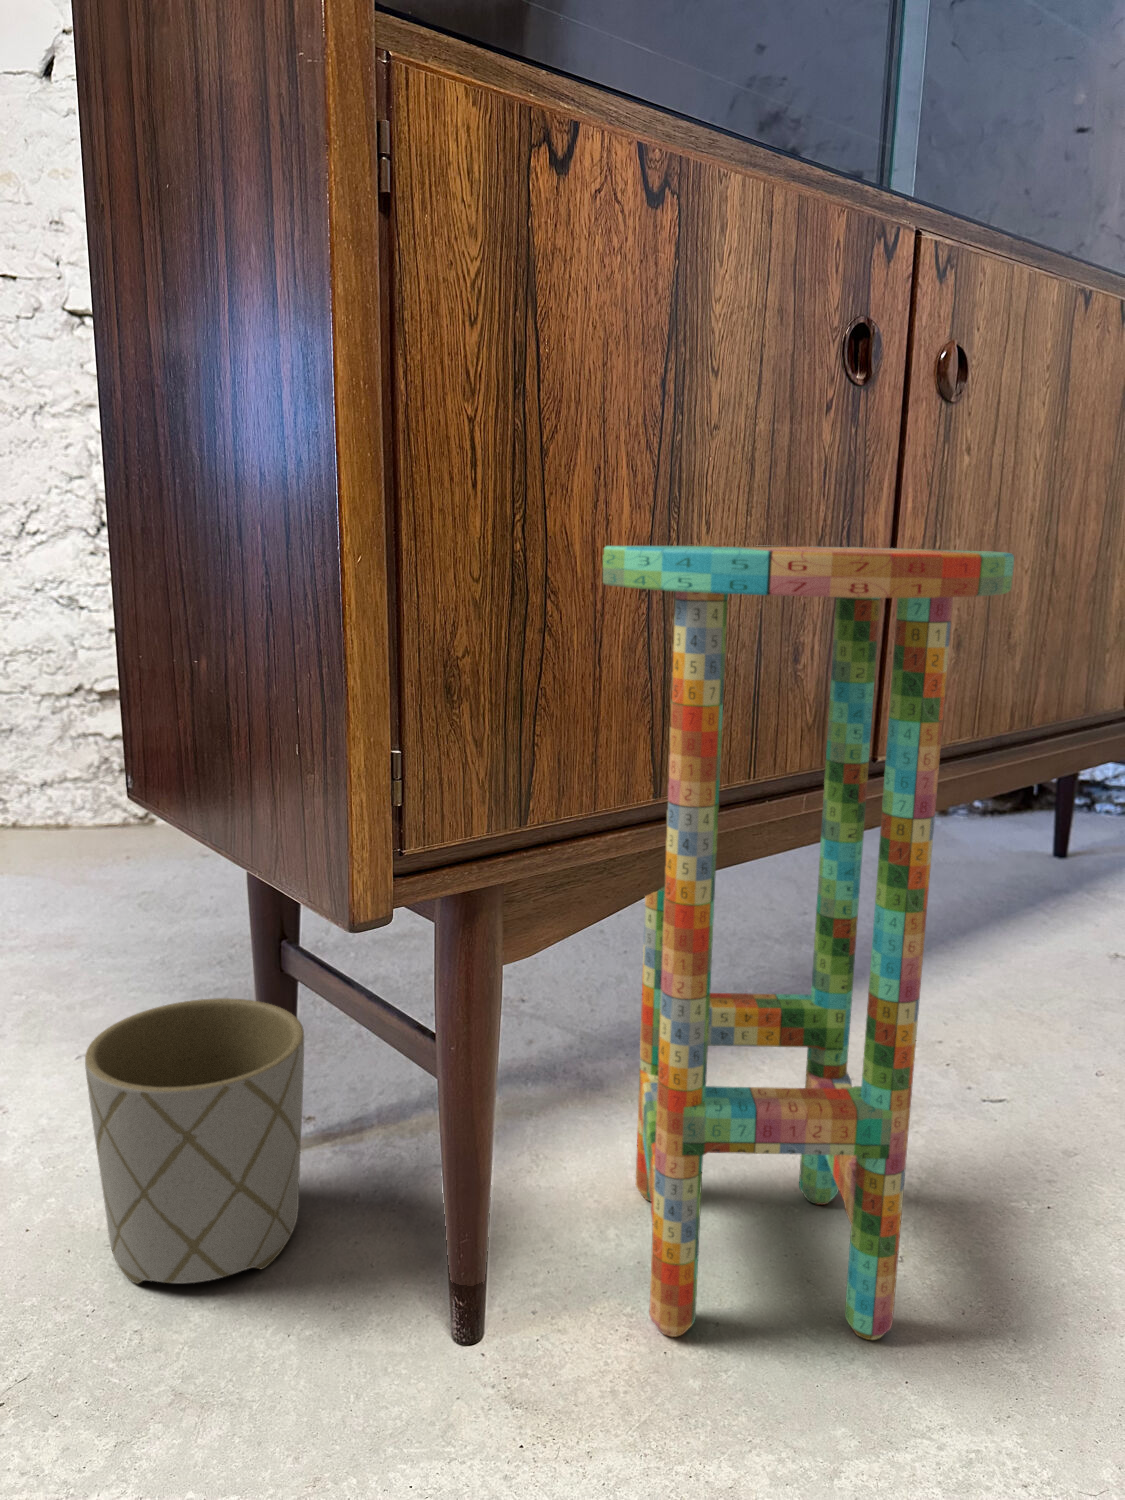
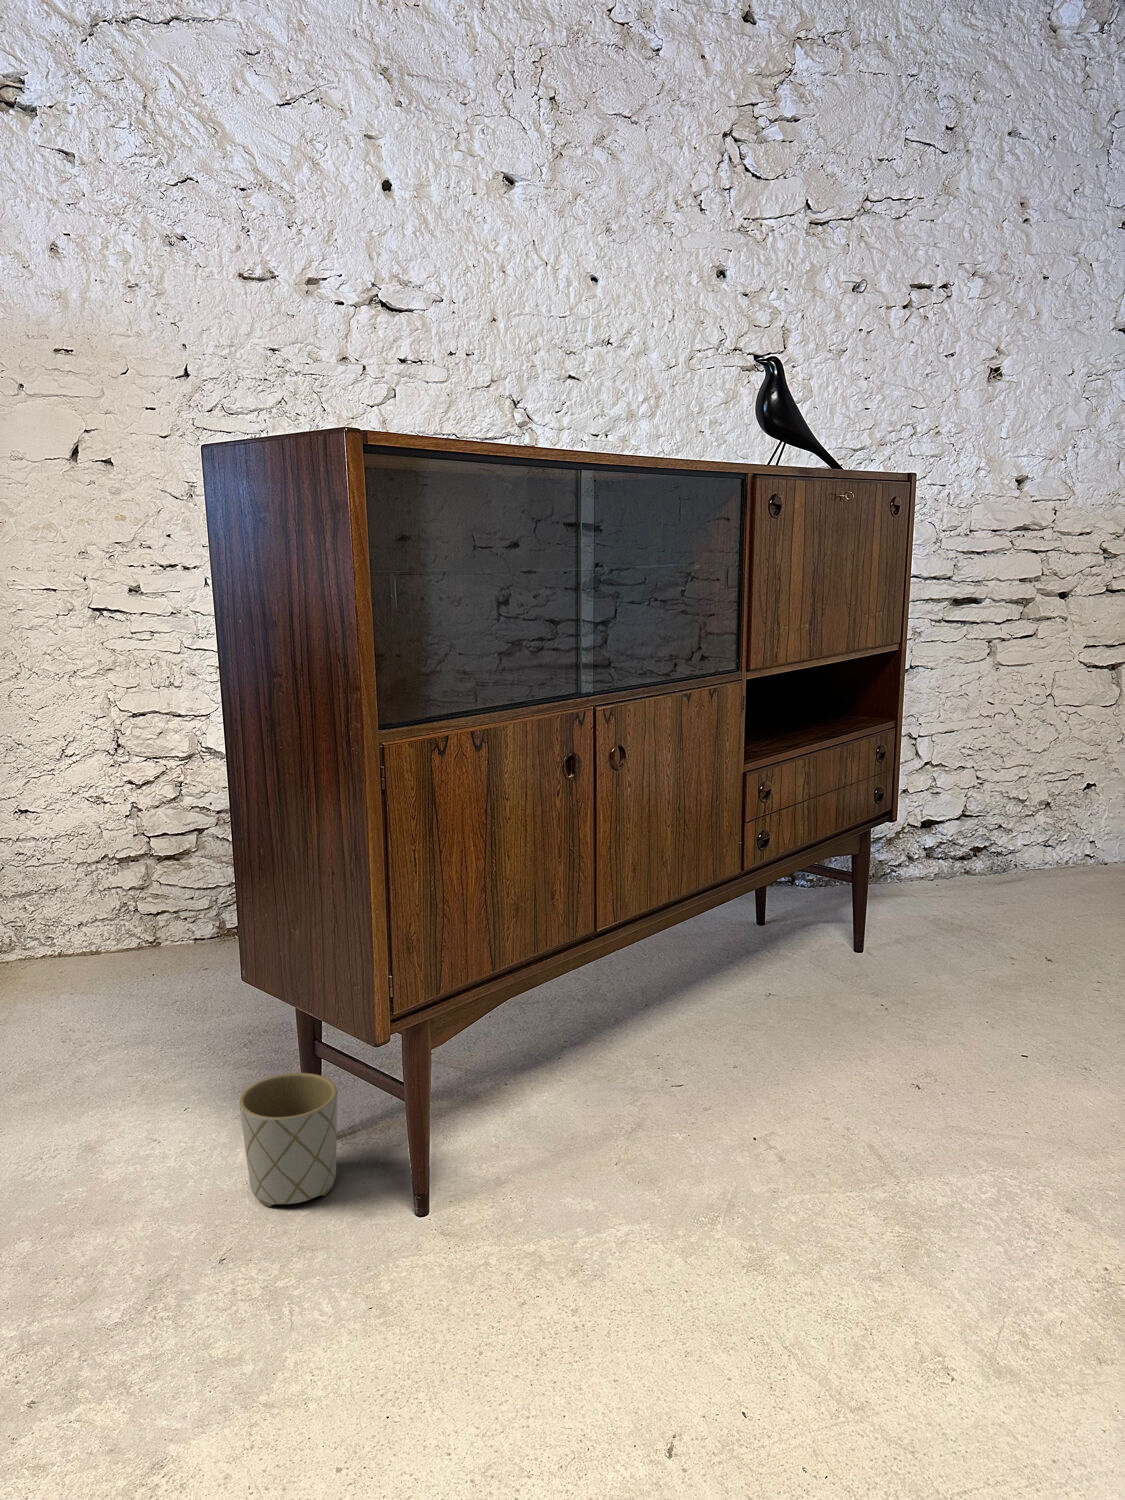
side table: present [603,544,1014,1340] -> none [459,846,630,1203]

